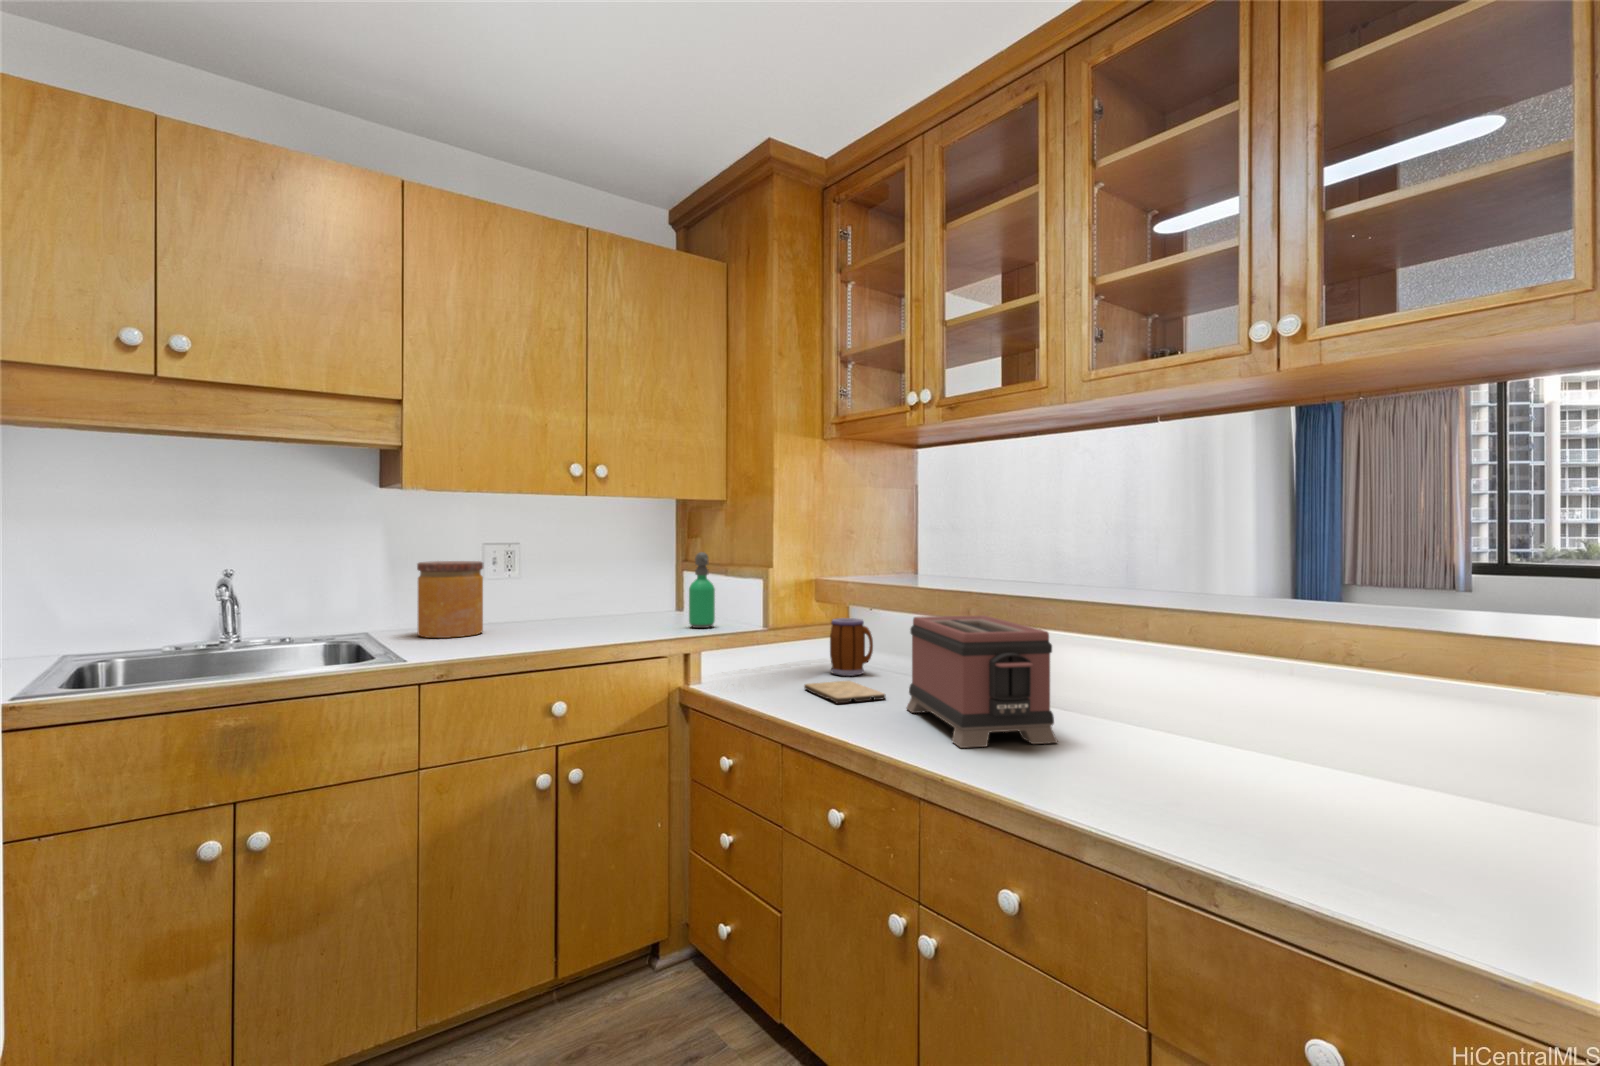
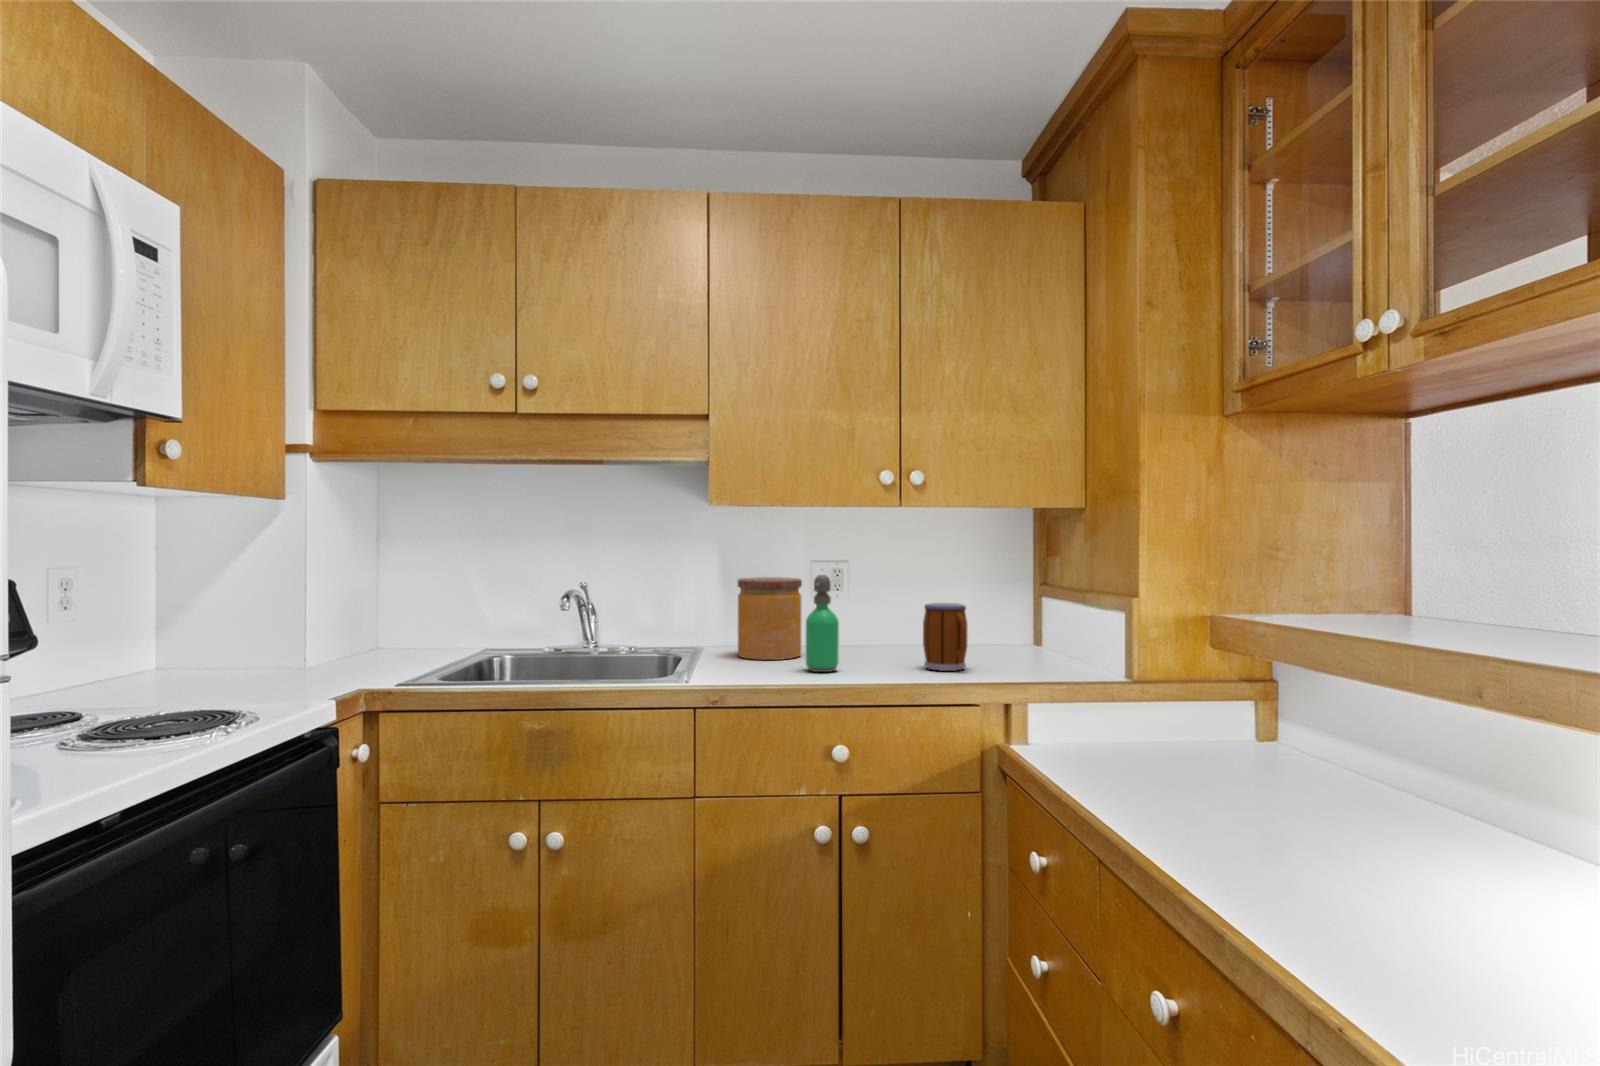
soap dispenser: present [689,552,715,628] -> present [806,575,839,672]
toaster: present [907,615,1057,748] -> none [1275,691,1520,959]
mug: present [830,618,873,676] -> present [923,603,968,671]
cutting board: present [804,681,885,704] -> none [1145,768,1259,811]

